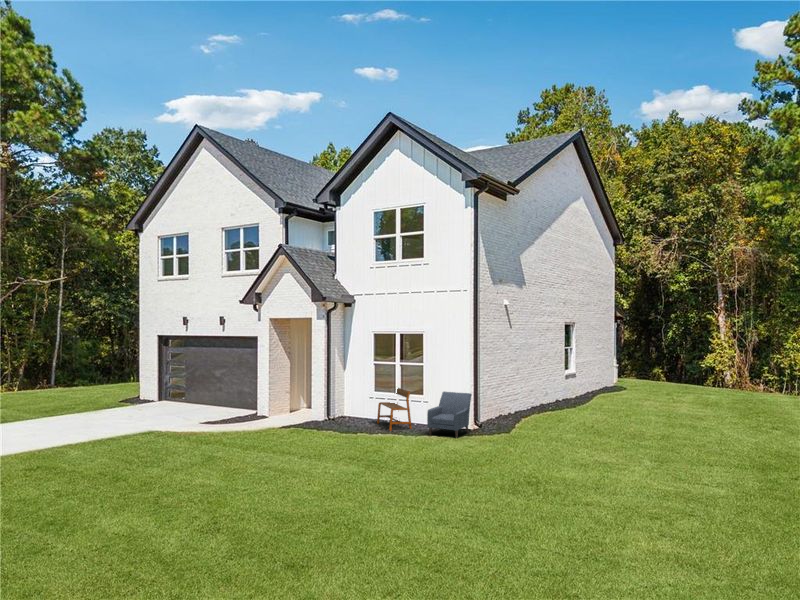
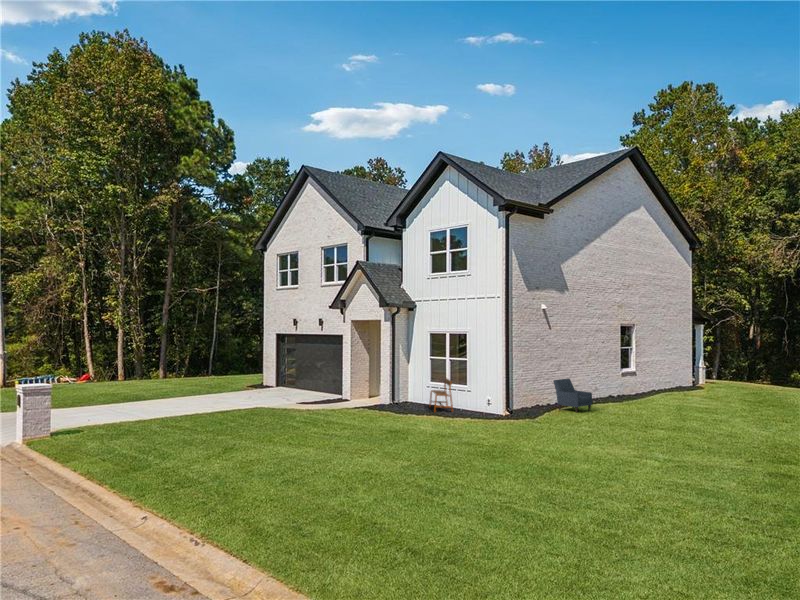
chair: present [427,392,472,438] -> present [553,379,592,413]

